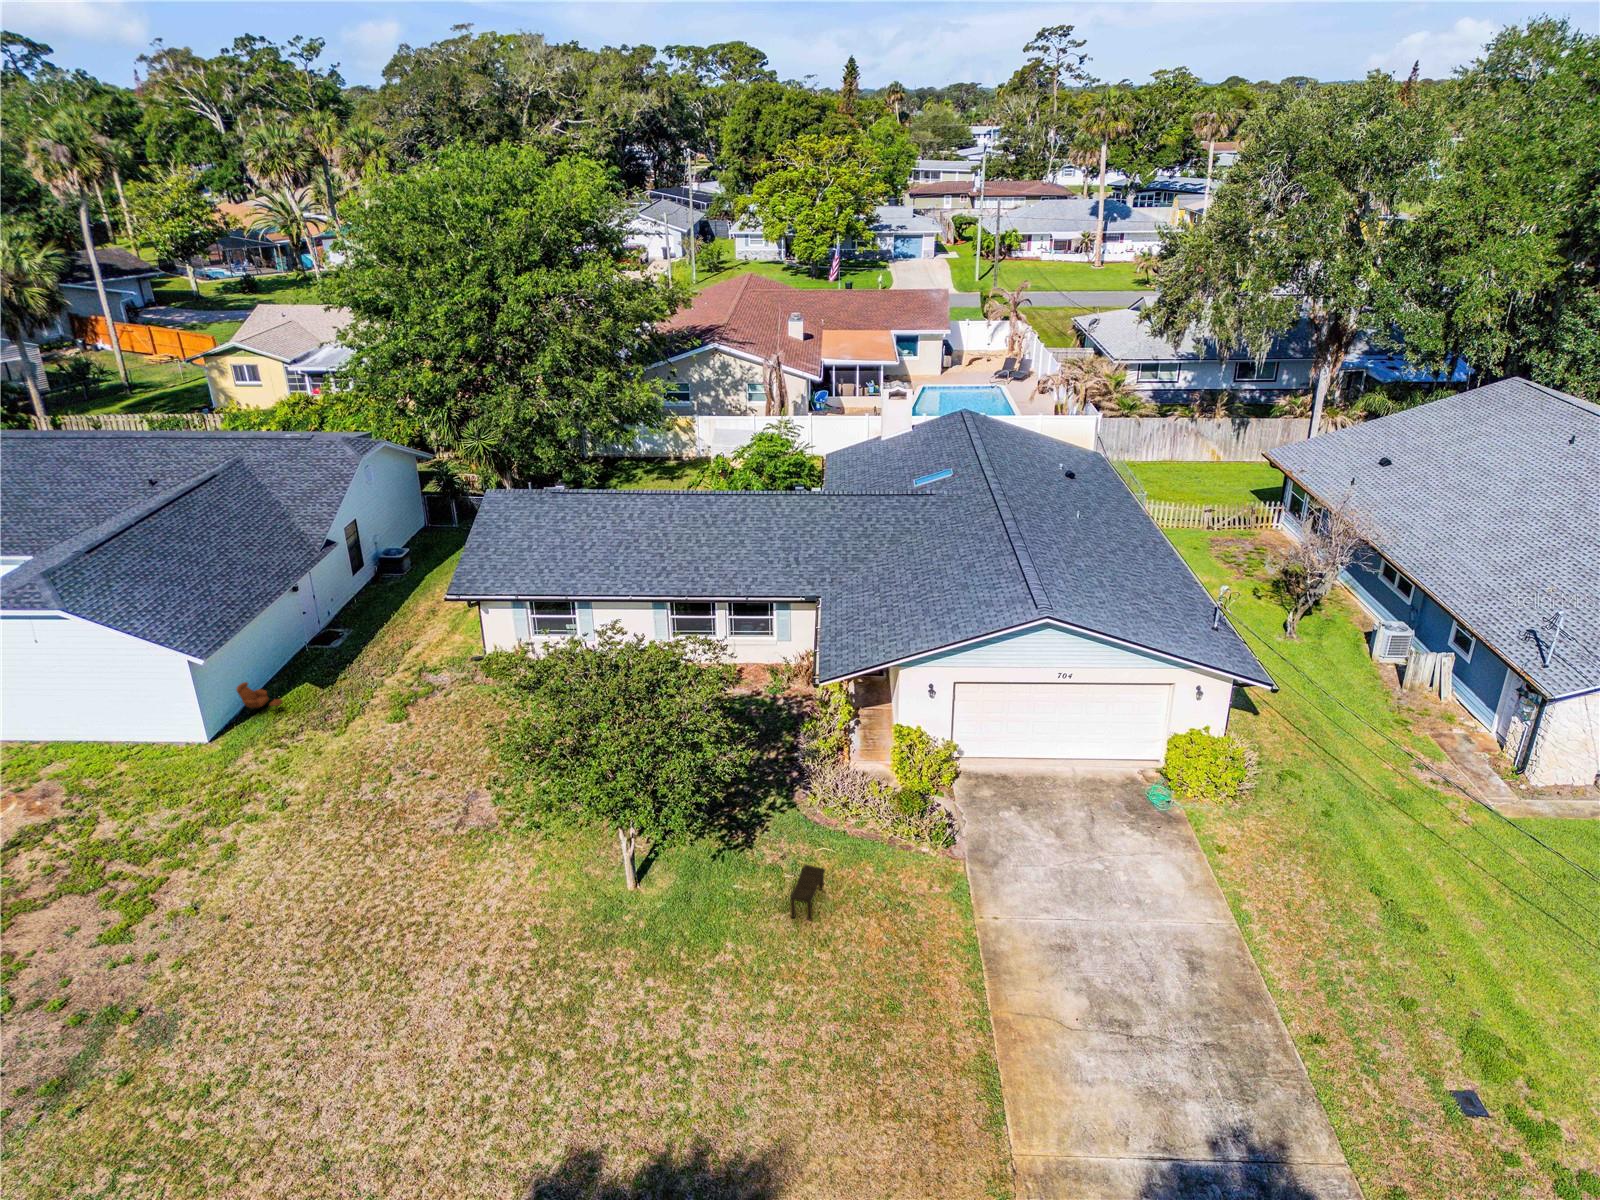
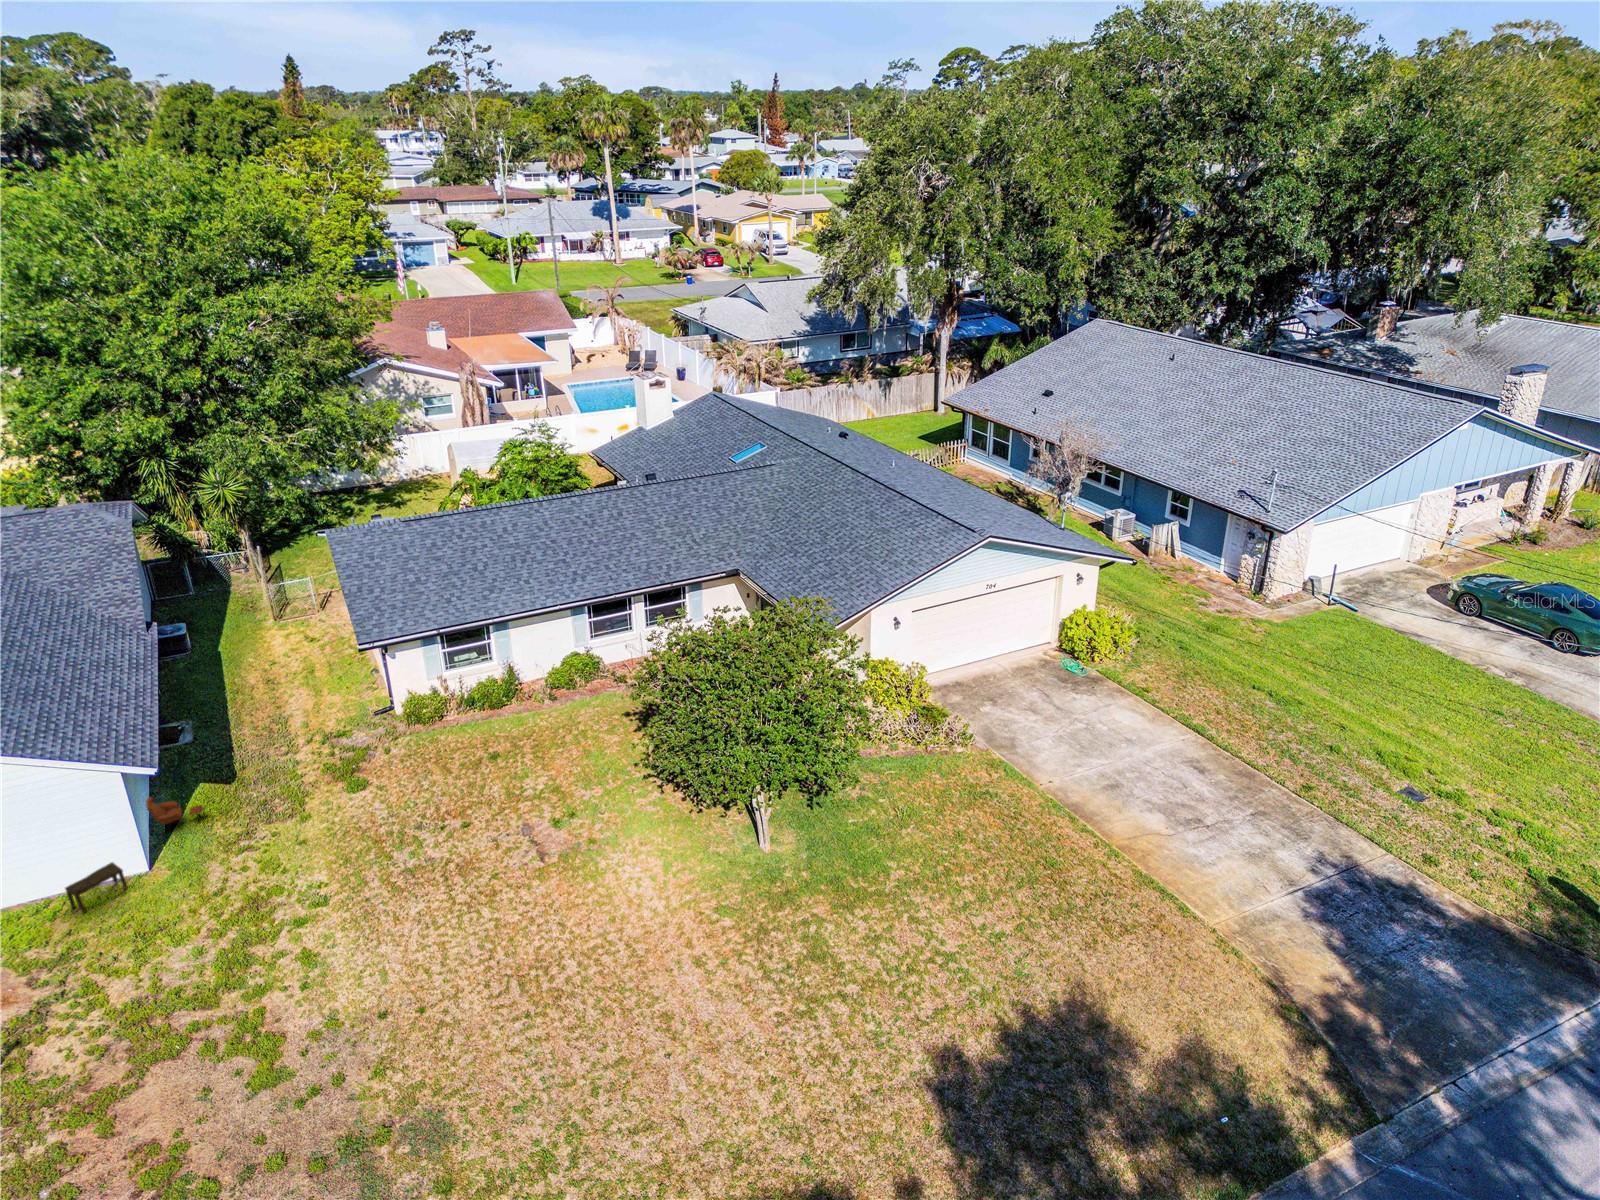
bench: present [790,865,825,920] -> present [65,862,128,913]

